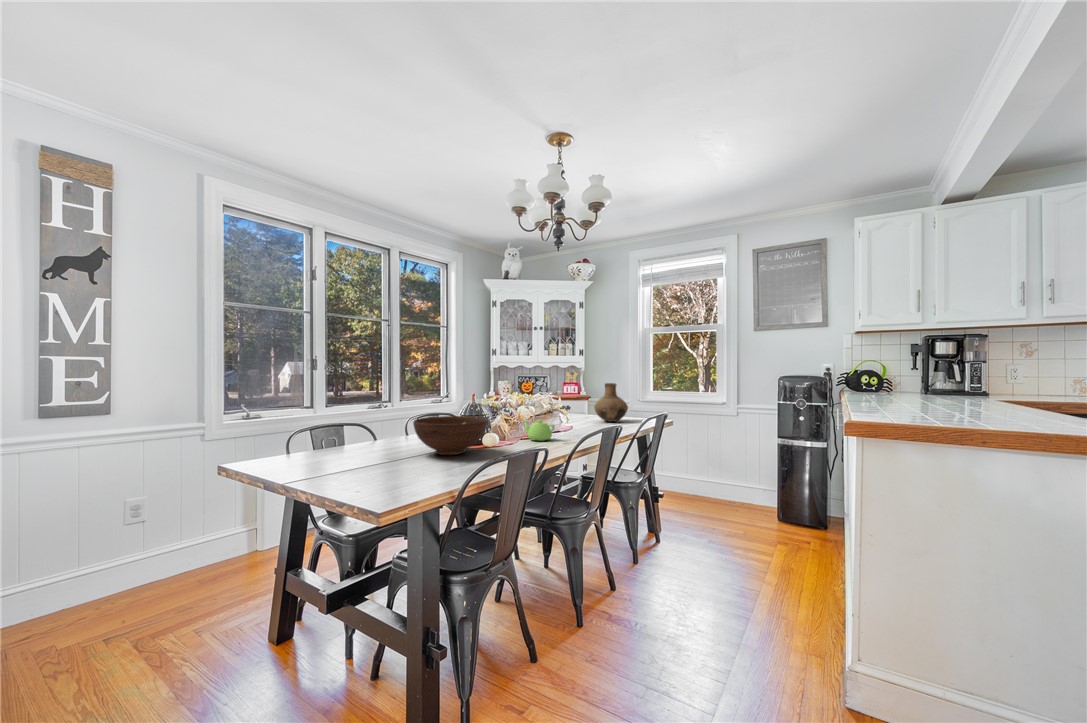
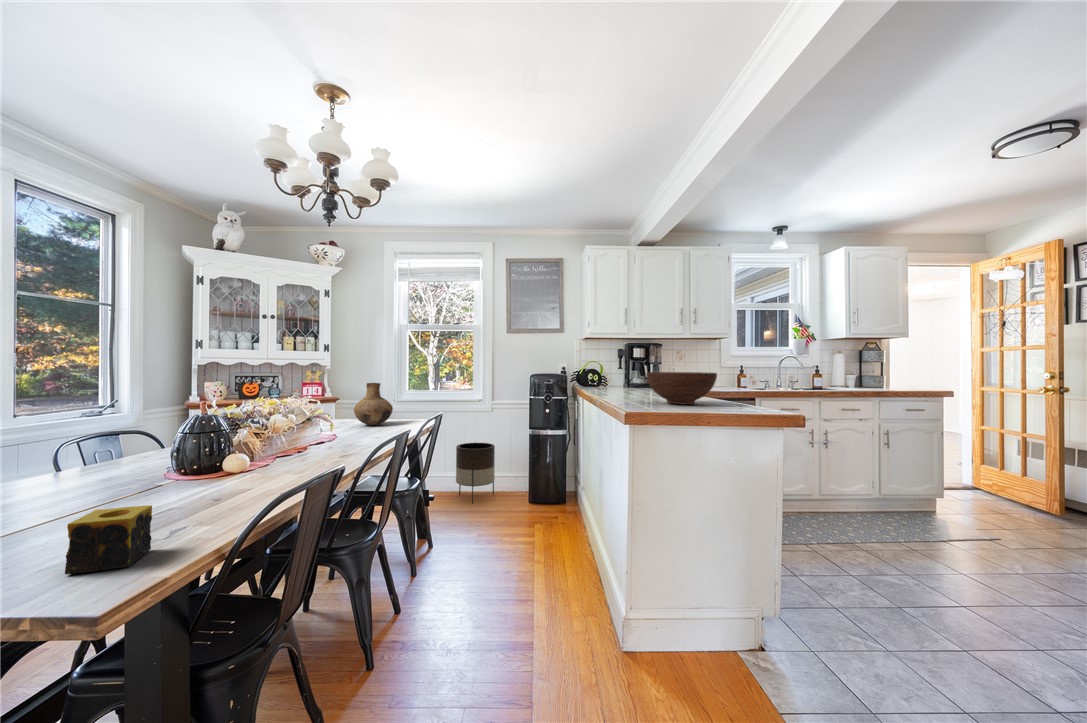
fruit bowl: present [413,416,487,455] -> present [646,372,717,405]
teapot: present [524,420,555,441] -> none [277,430,324,456]
planter: none [698,448,741,511] -> present [456,443,495,504]
candle: none [378,455,420,491] -> present [65,505,152,574]

